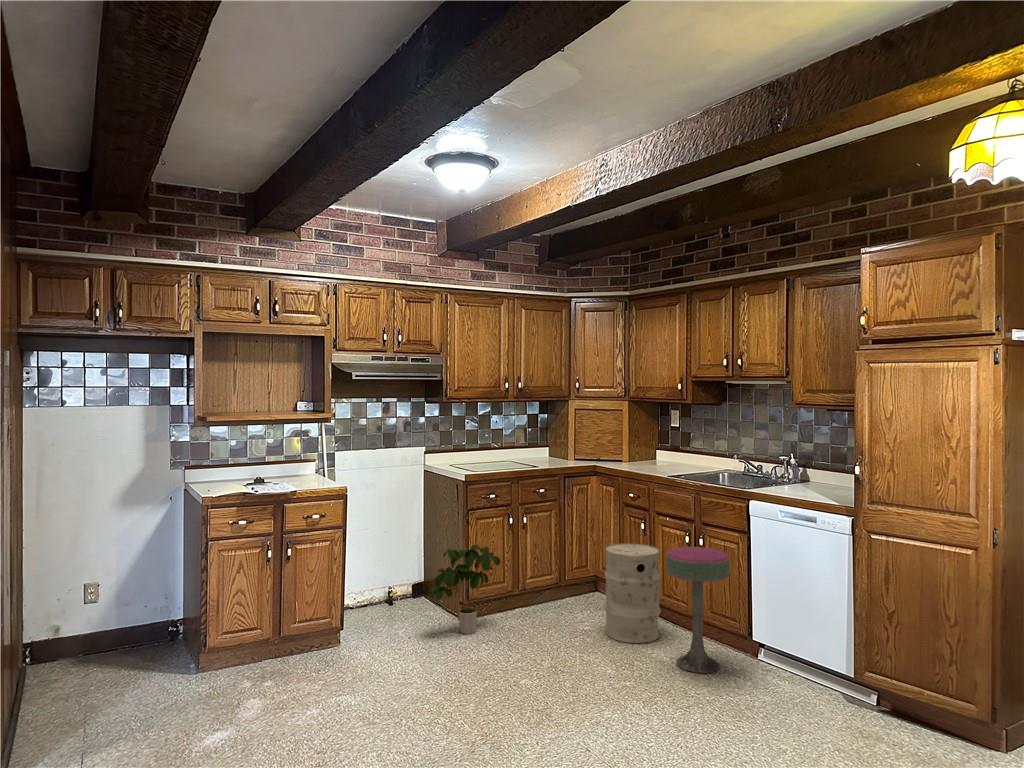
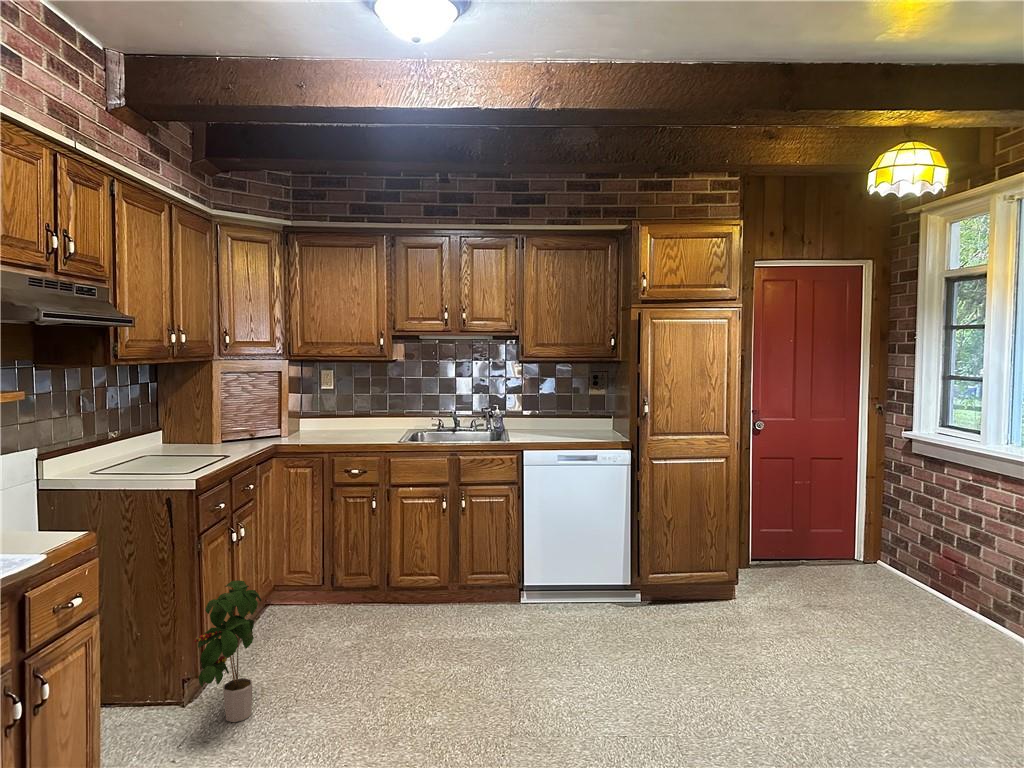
trash can: present [604,543,661,643] -> none [375,523,440,641]
bar stool: present [666,547,729,673] -> none [478,507,542,637]

